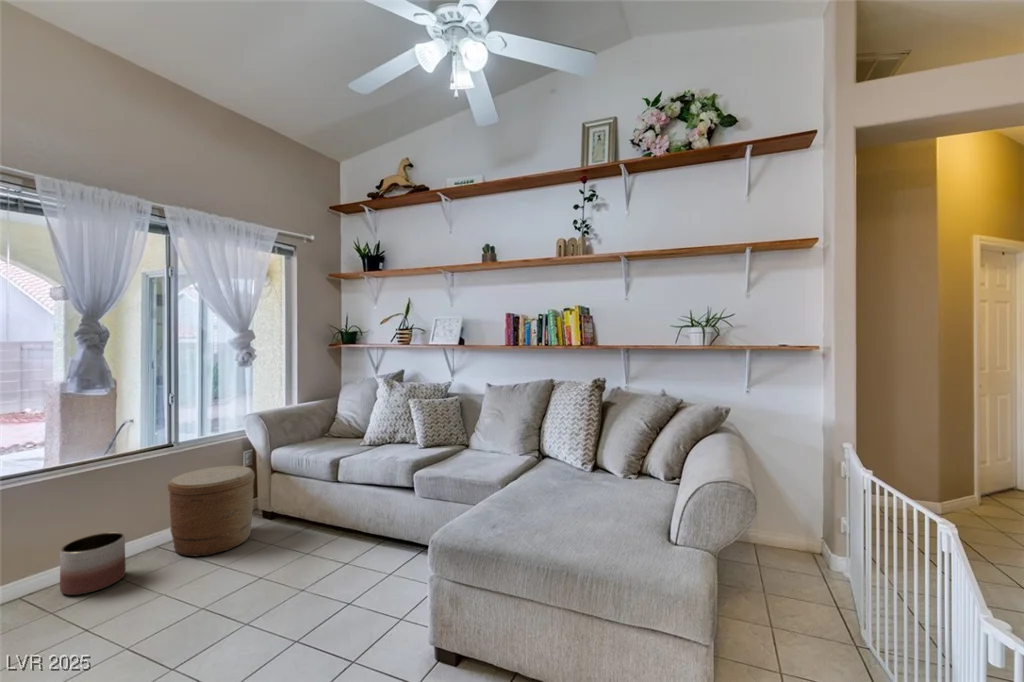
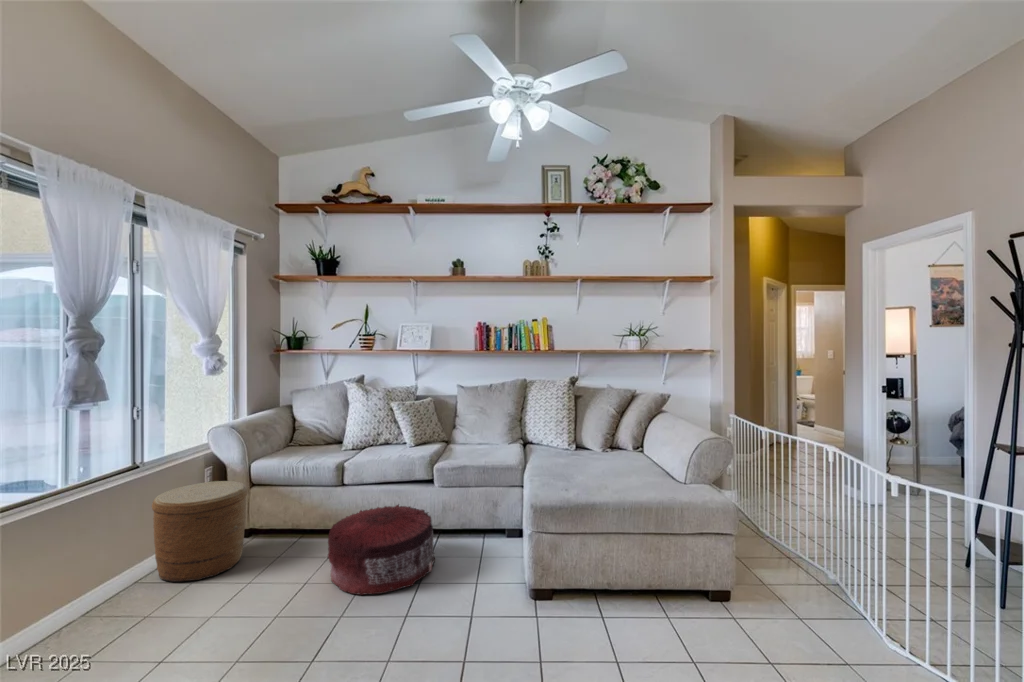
pouf: none [276,511,396,610] -> present [328,504,435,595]
planter: present [60,532,126,595] -> none [57,563,132,639]

